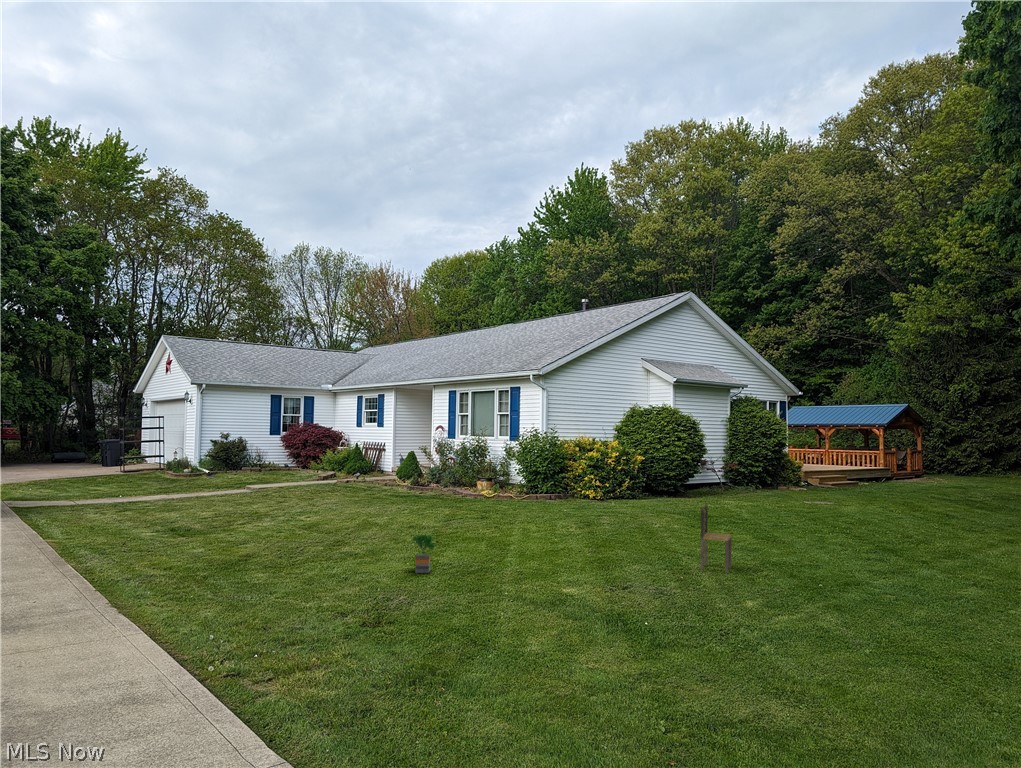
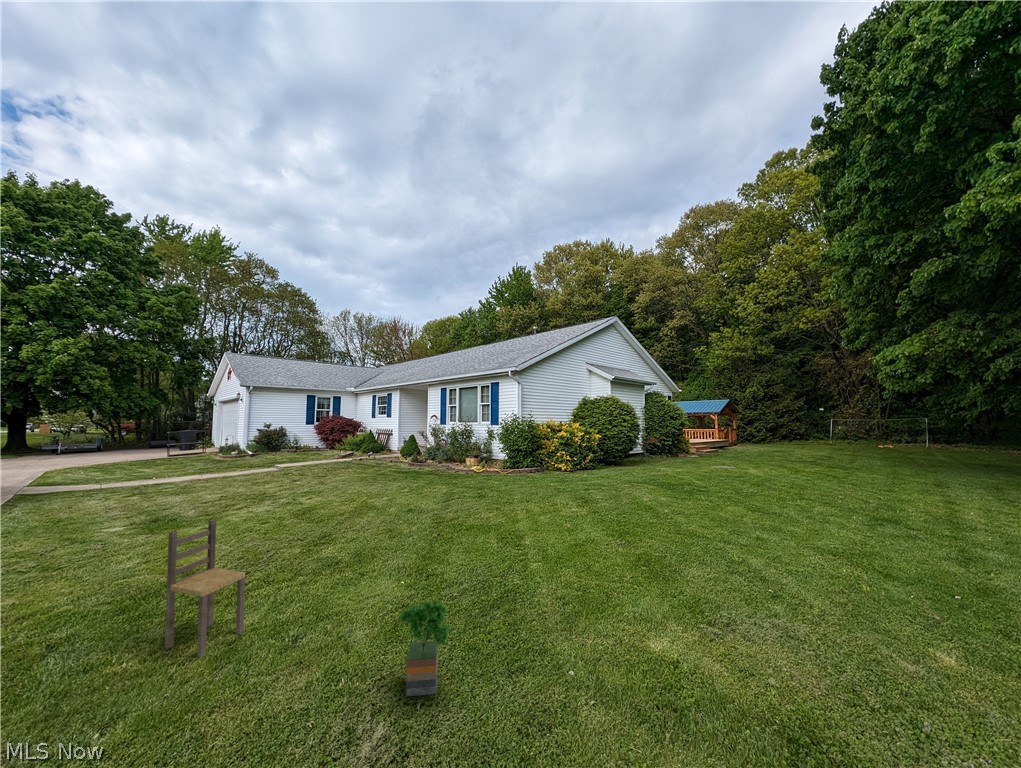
chair: present [700,505,731,572] -> present [165,520,245,657]

